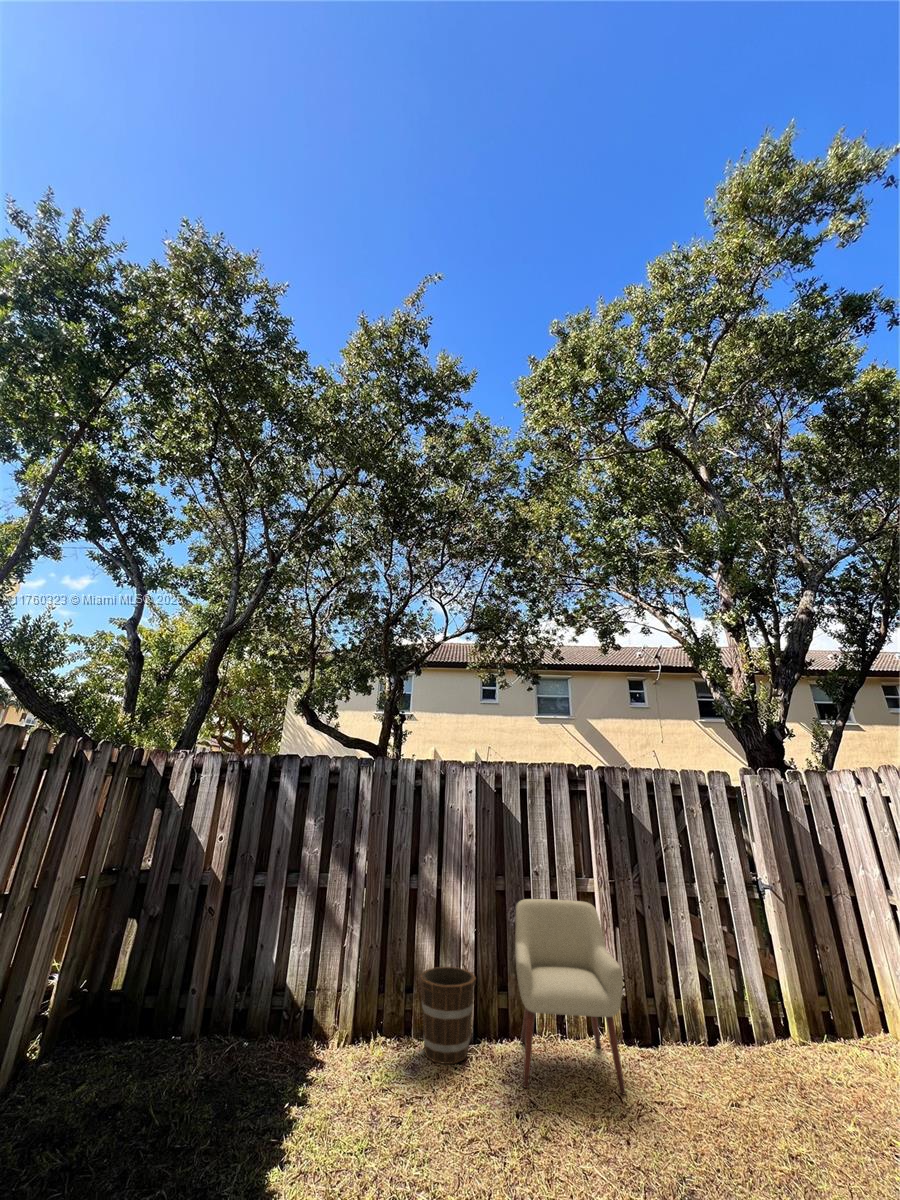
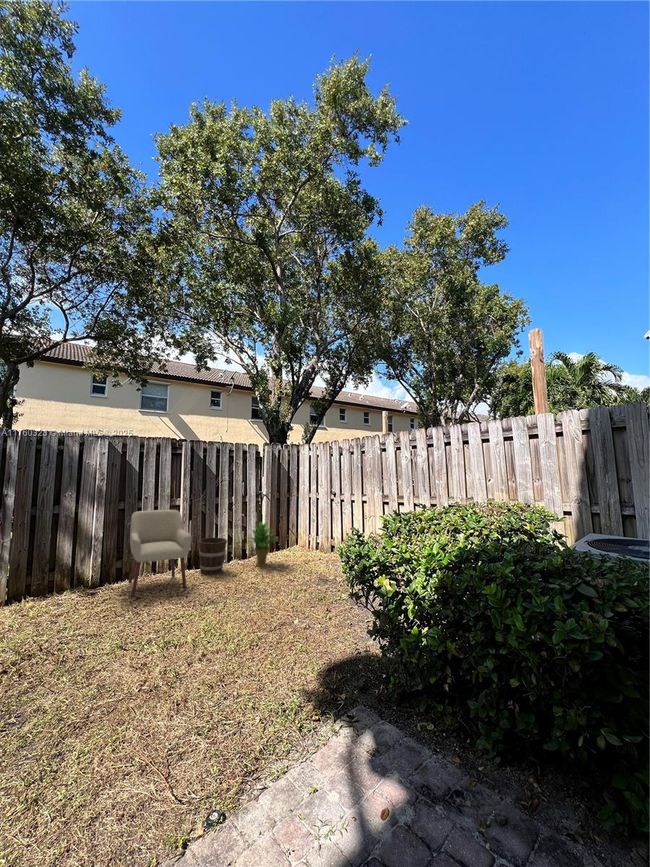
potted plant: none [738,947,823,1071] -> present [248,522,277,567]
bucket: present [420,967,476,1064] -> present [199,538,227,575]

